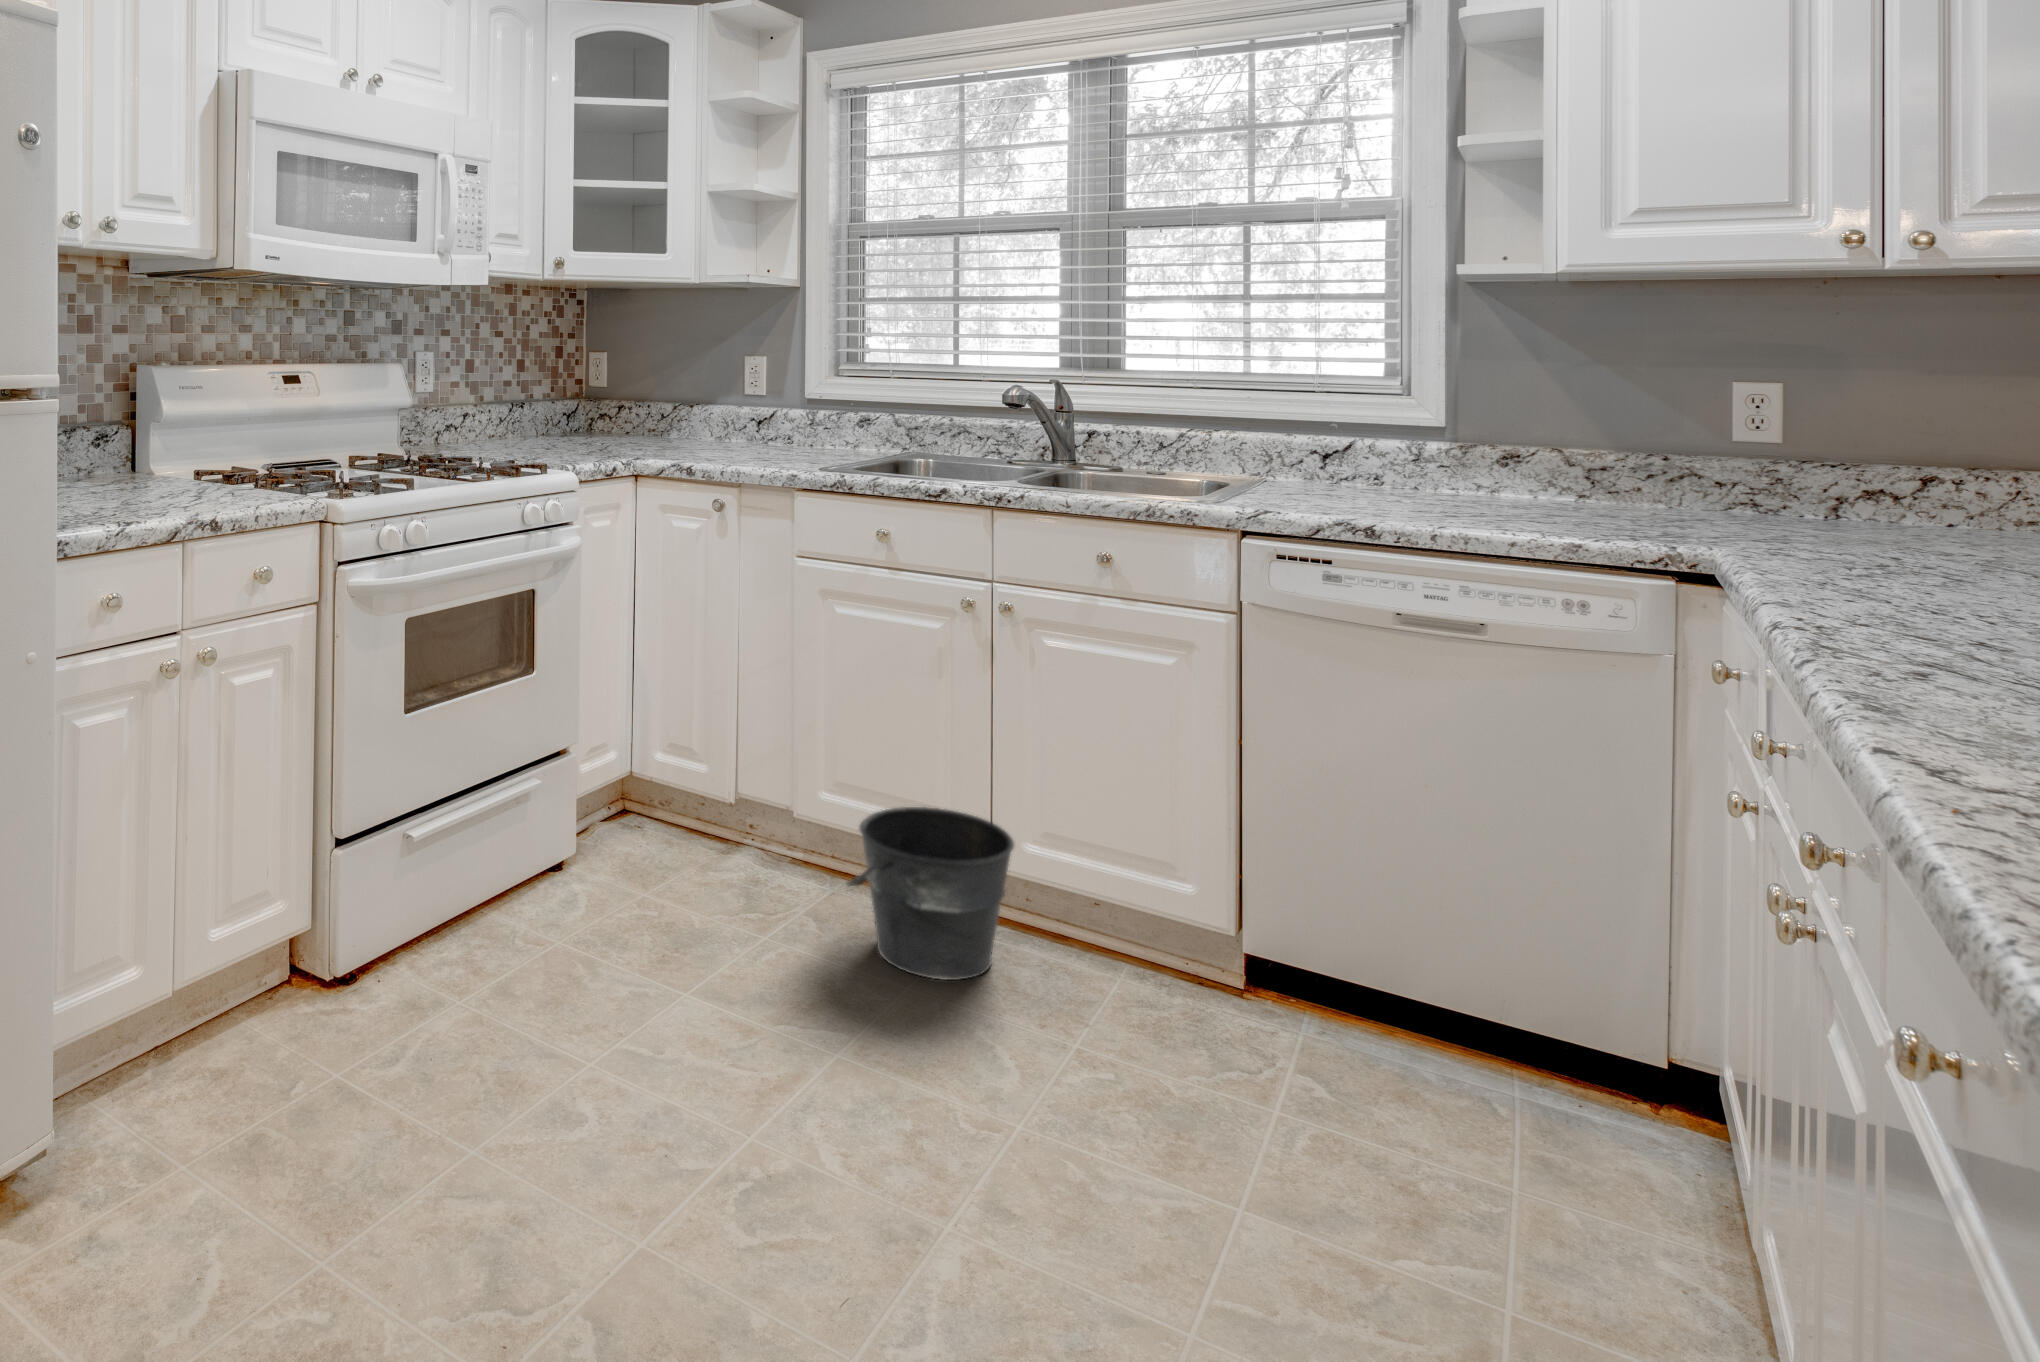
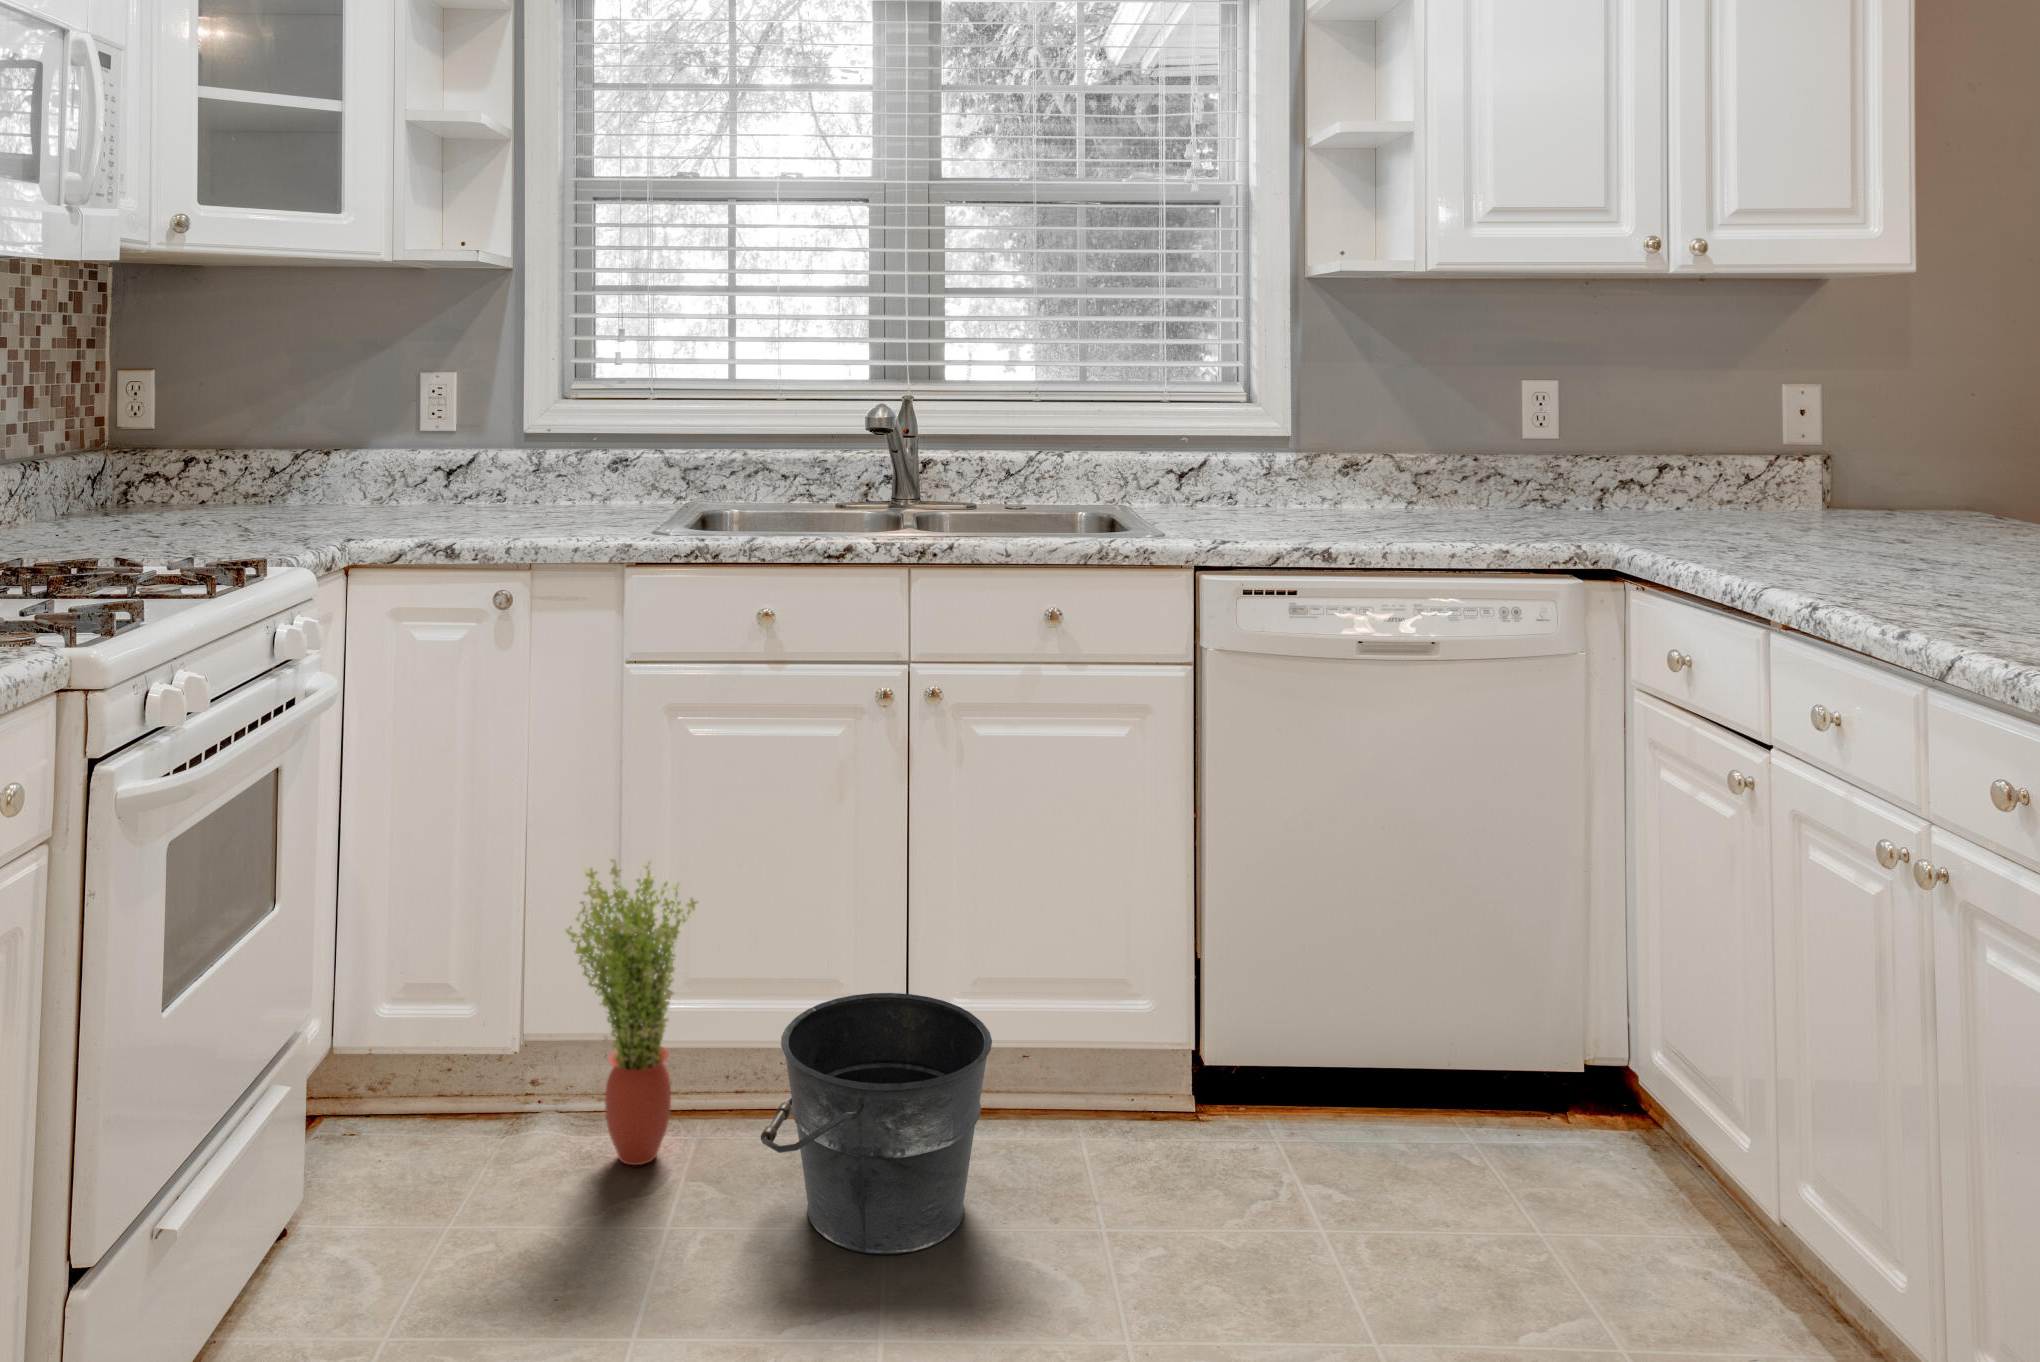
potted plant: none [750,683,837,888] -> present [566,860,697,1165]

